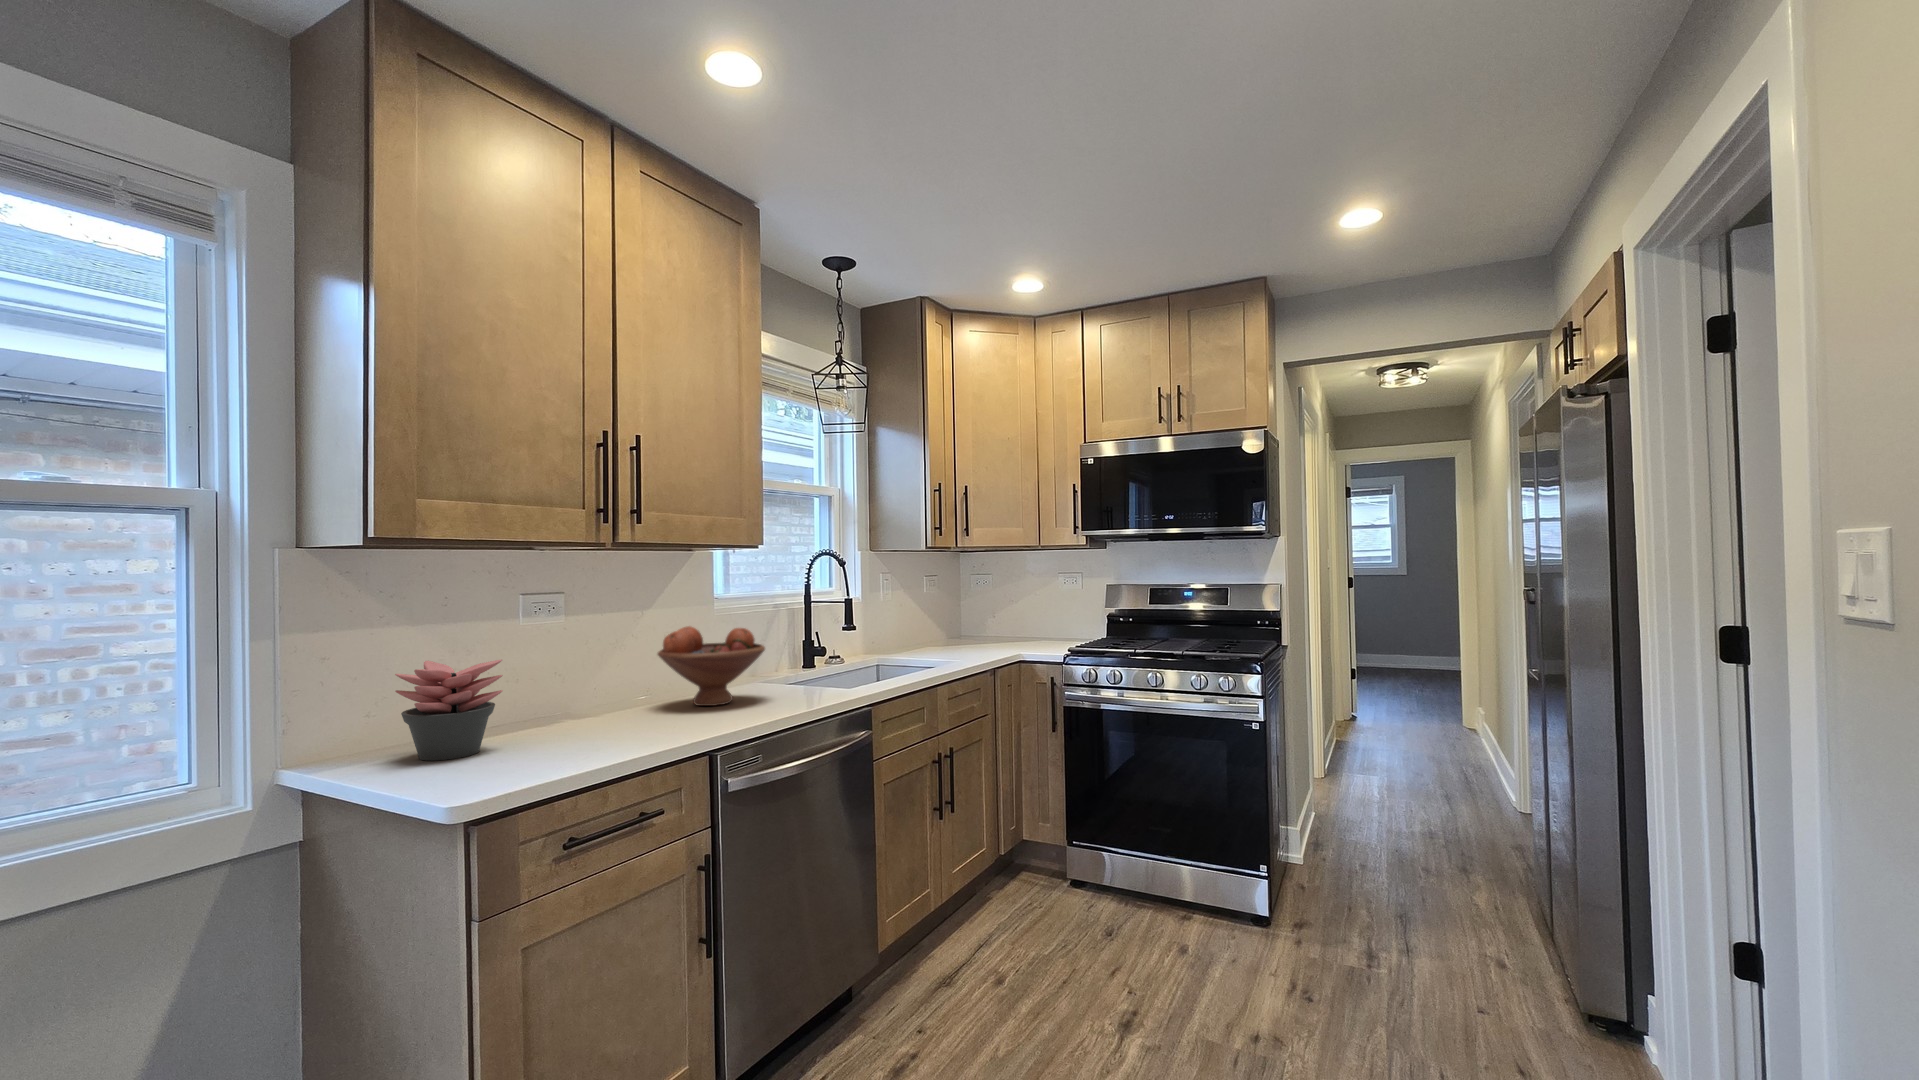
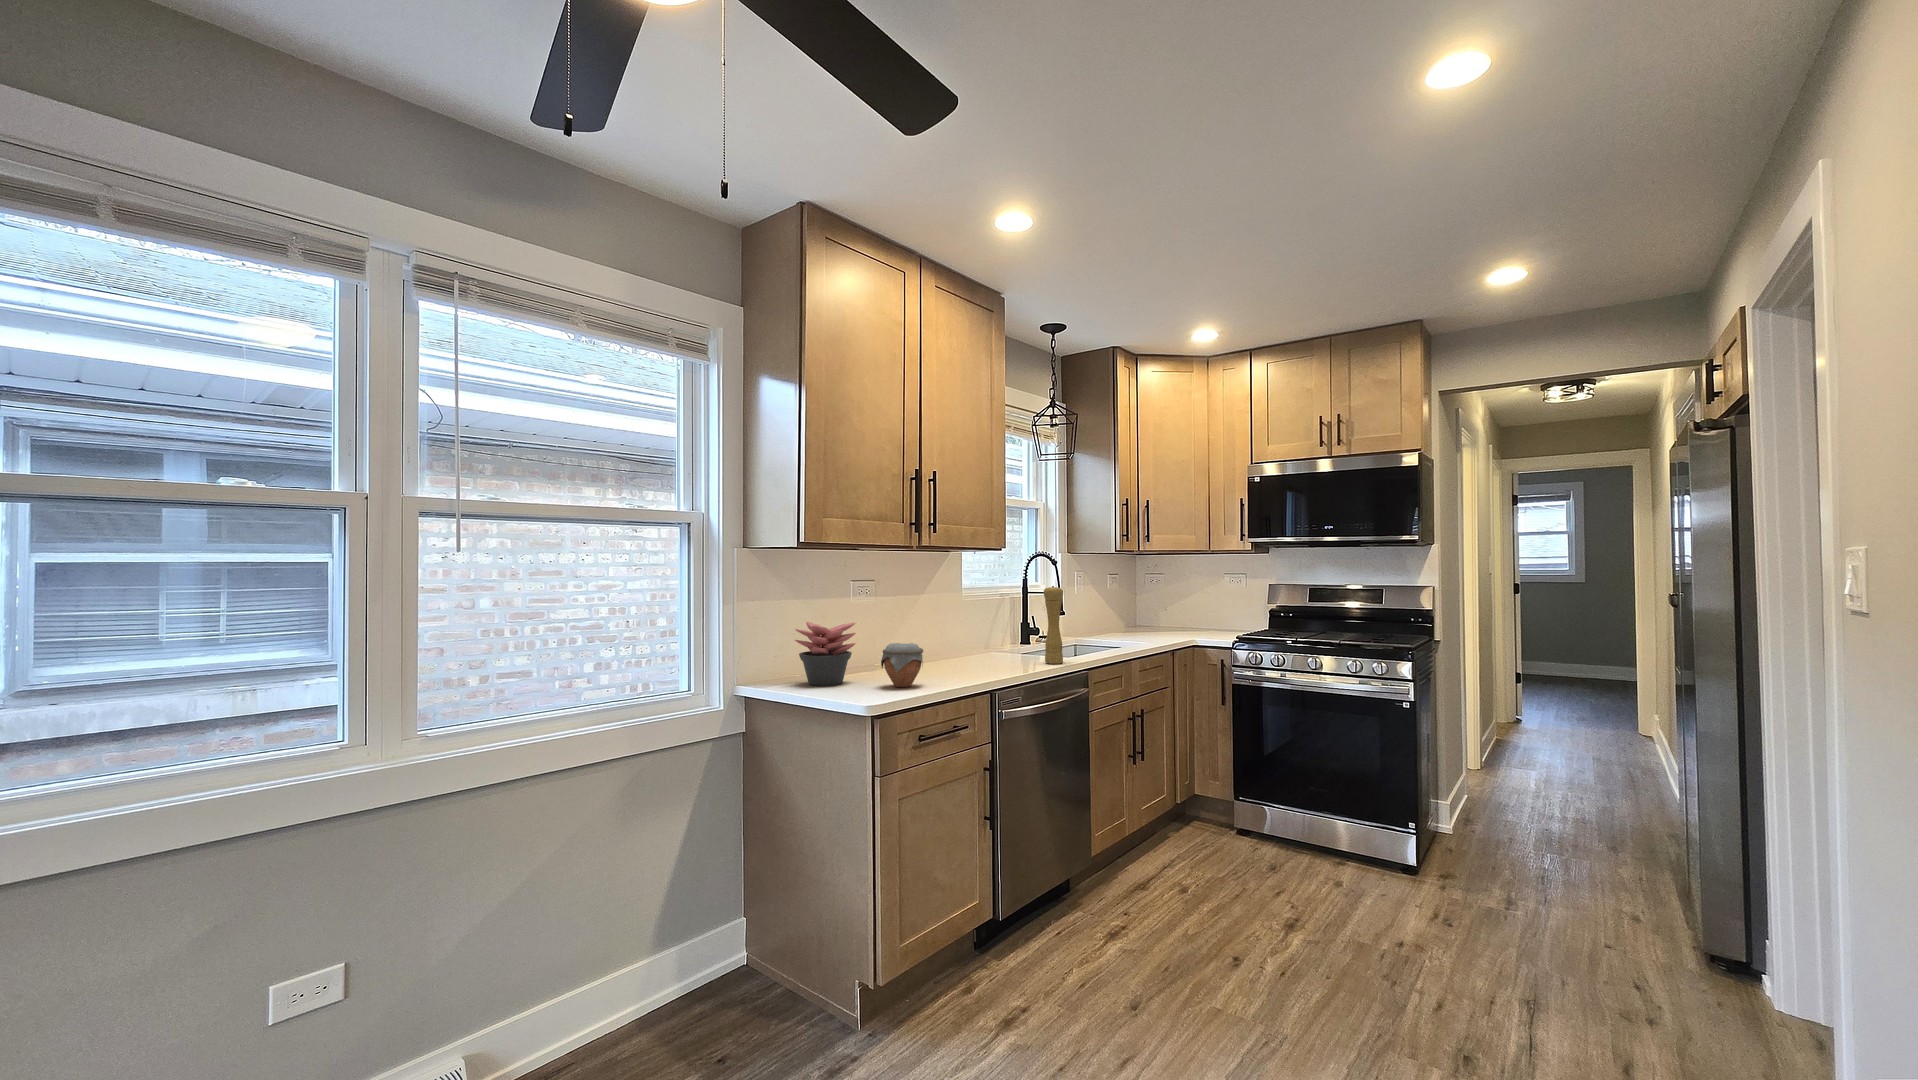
pepper mill: none [811,596,838,700] -> present [1044,586,1063,664]
fruit bowl: present [658,626,765,706] -> none [933,607,1009,665]
jar: none [525,689,599,758] -> present [881,643,923,687]

